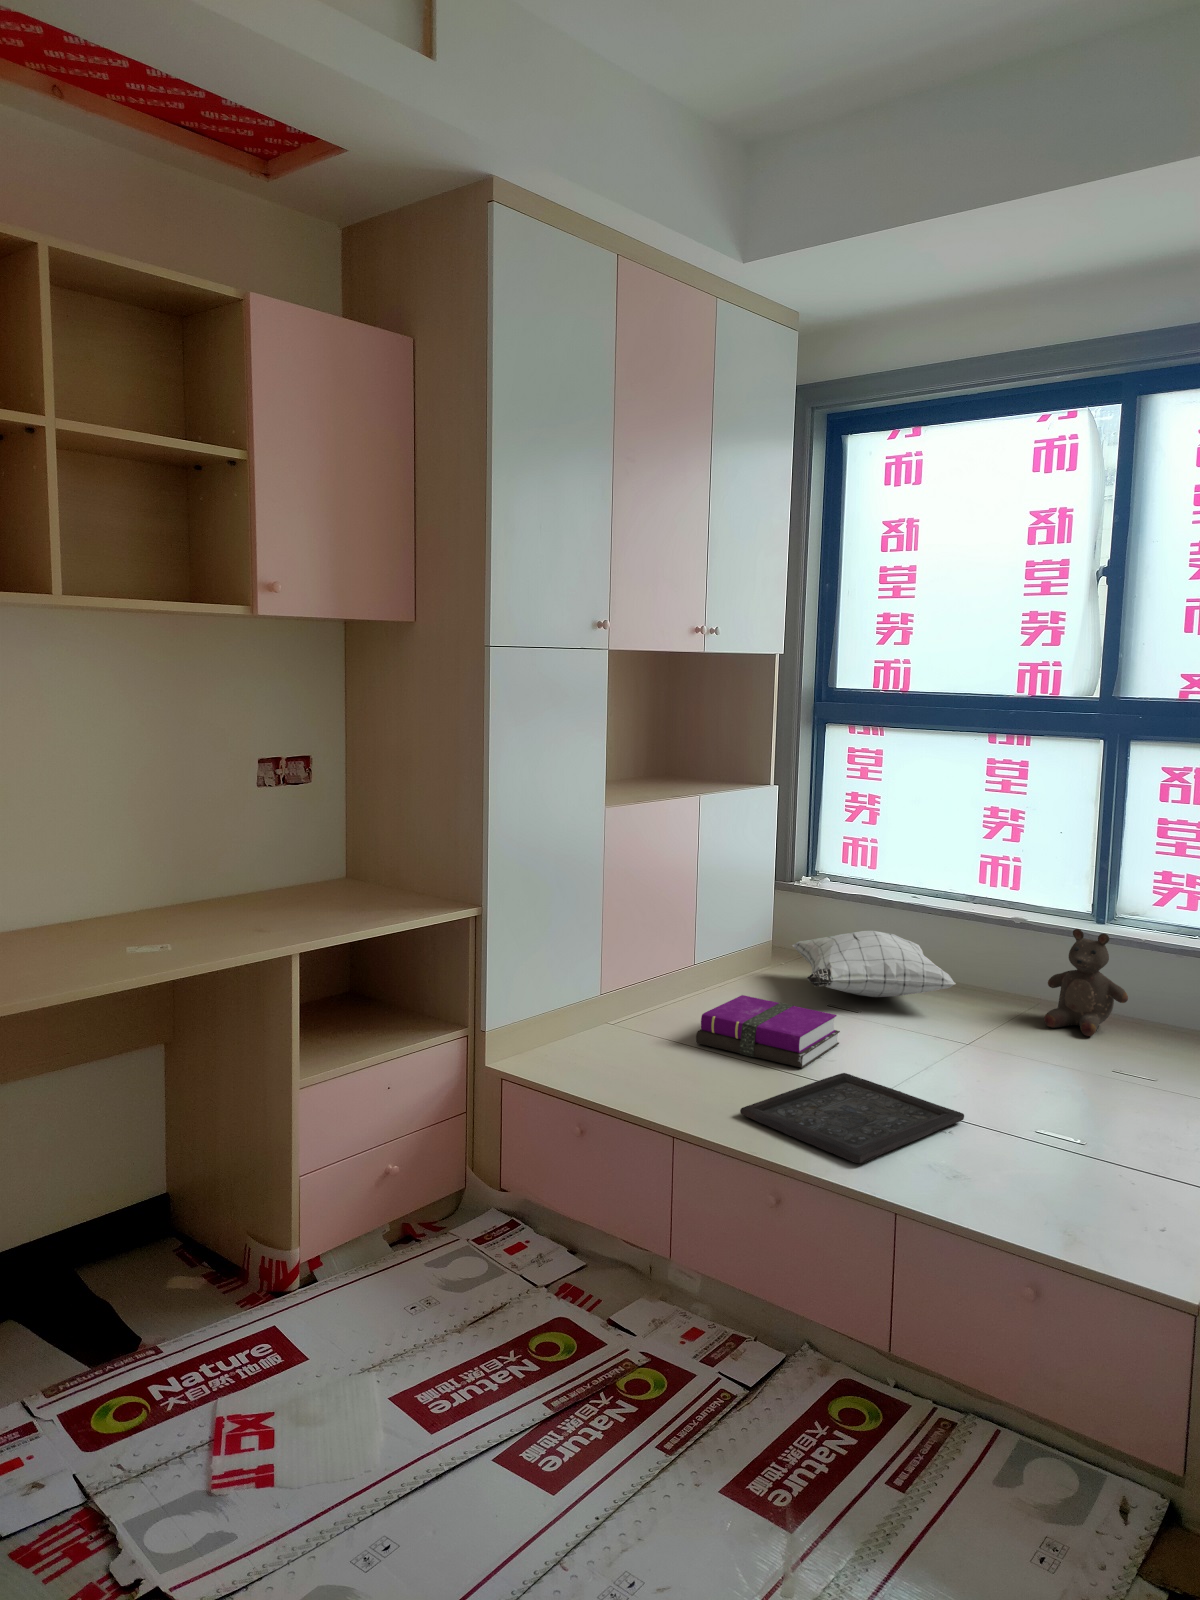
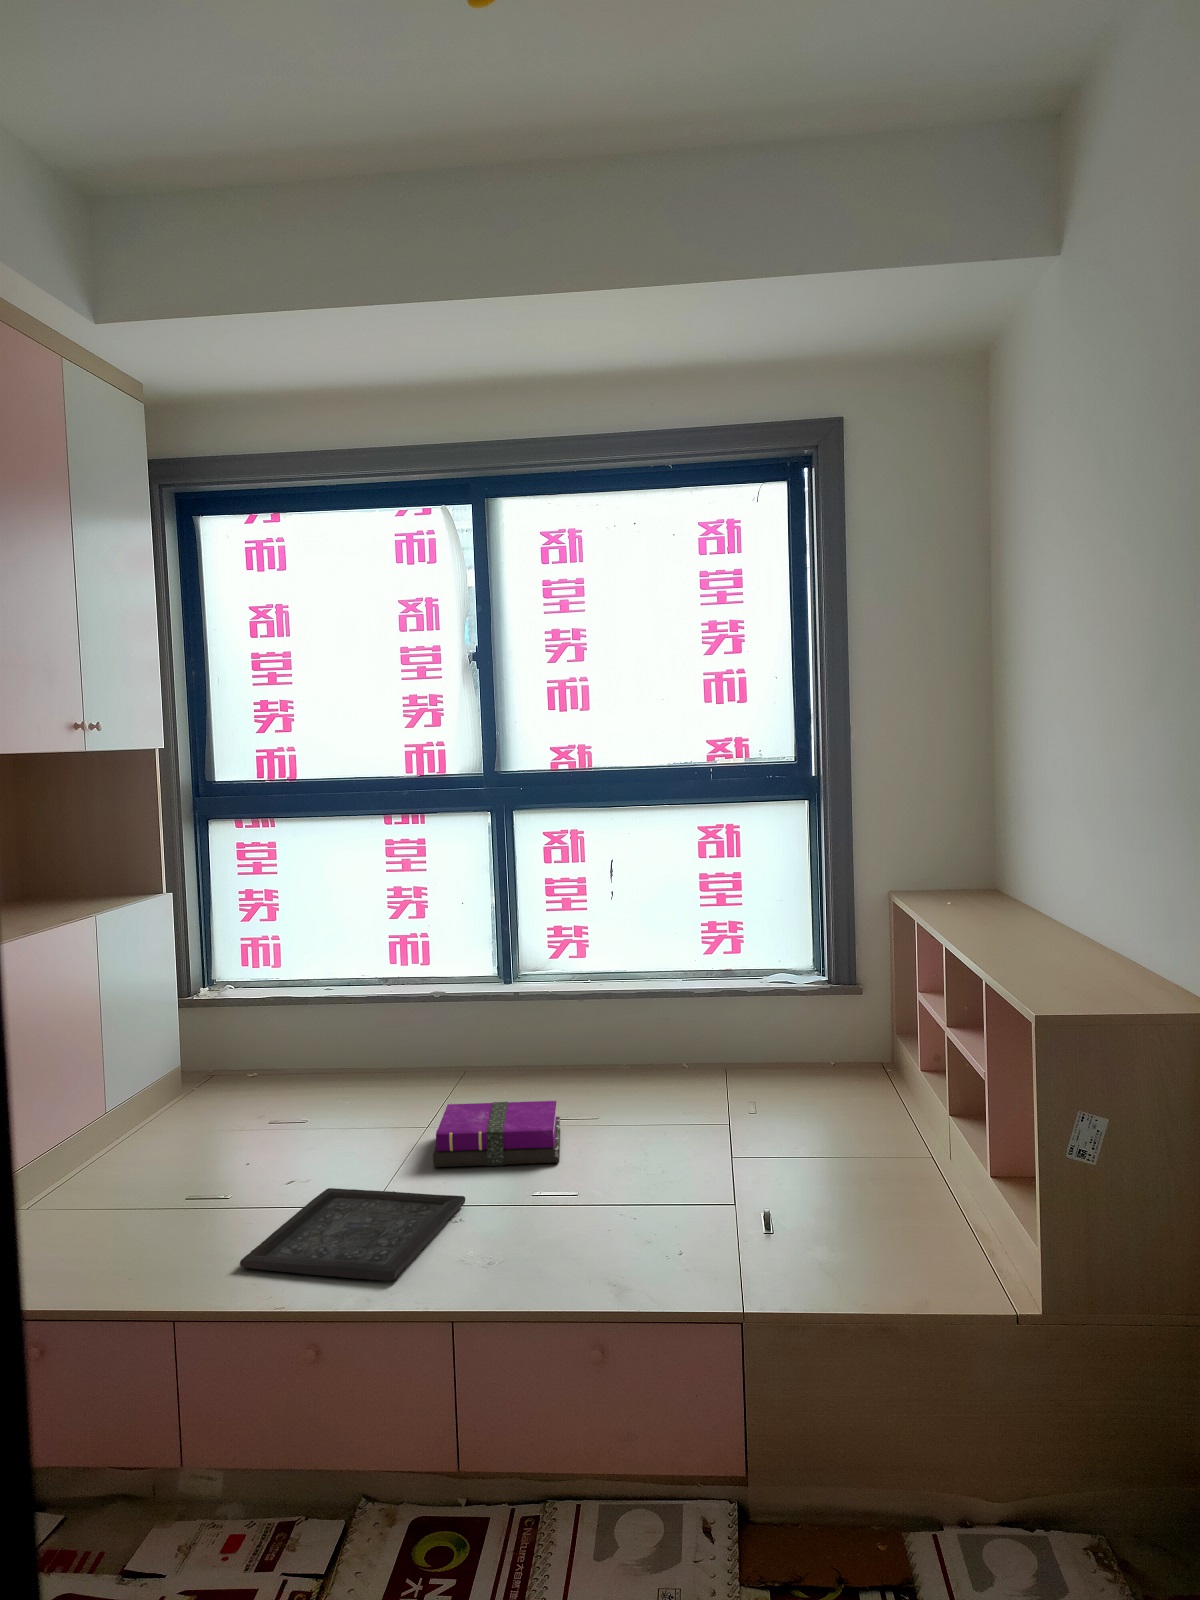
stuffed bear: present [1044,929,1128,1036] -> none [476,991,549,1090]
pillow: present [792,931,956,997] -> none [210,1030,398,1104]
notebook: present [696,995,840,1068] -> present [433,1101,560,1167]

